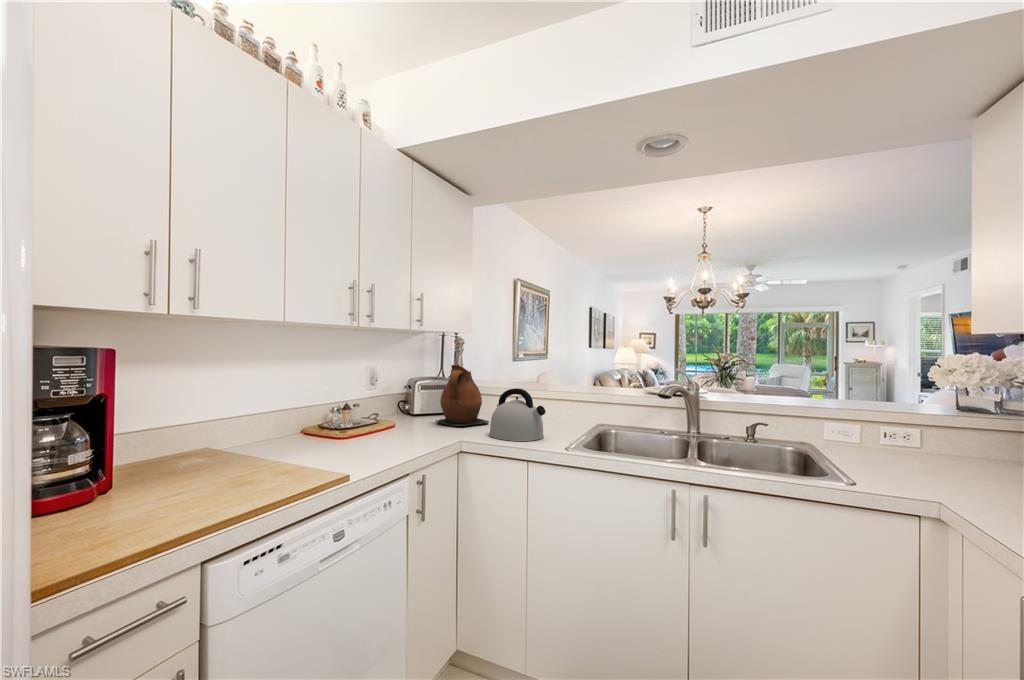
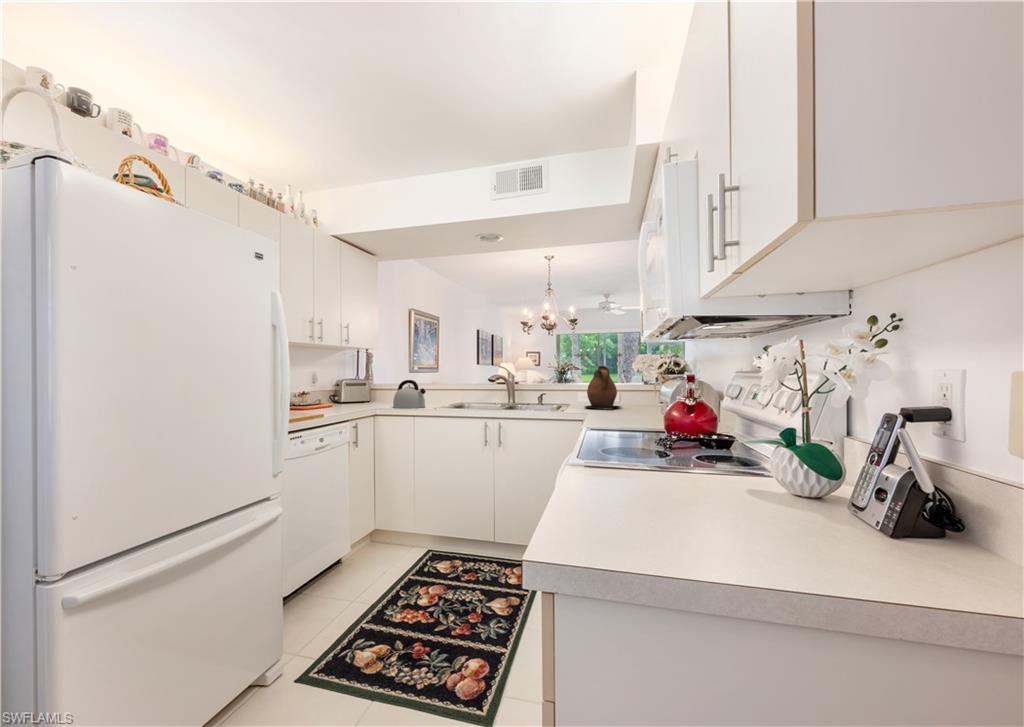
ceramic pitcher: present [436,365,489,426] -> present [585,366,620,408]

